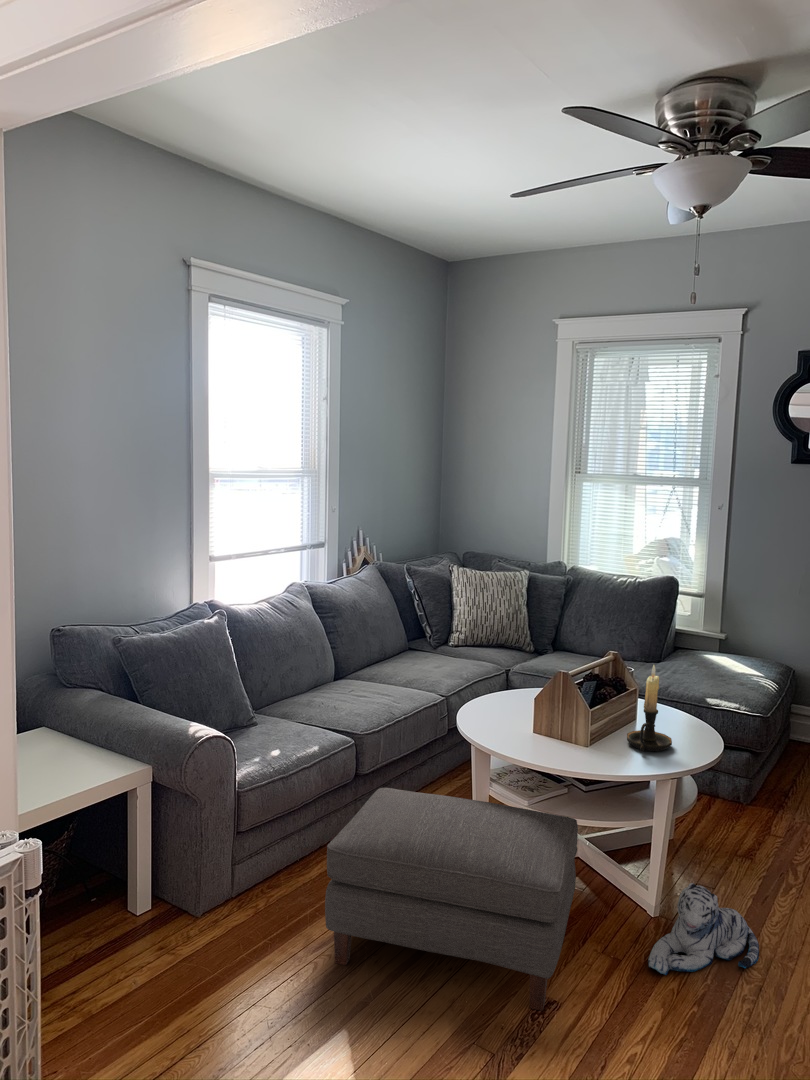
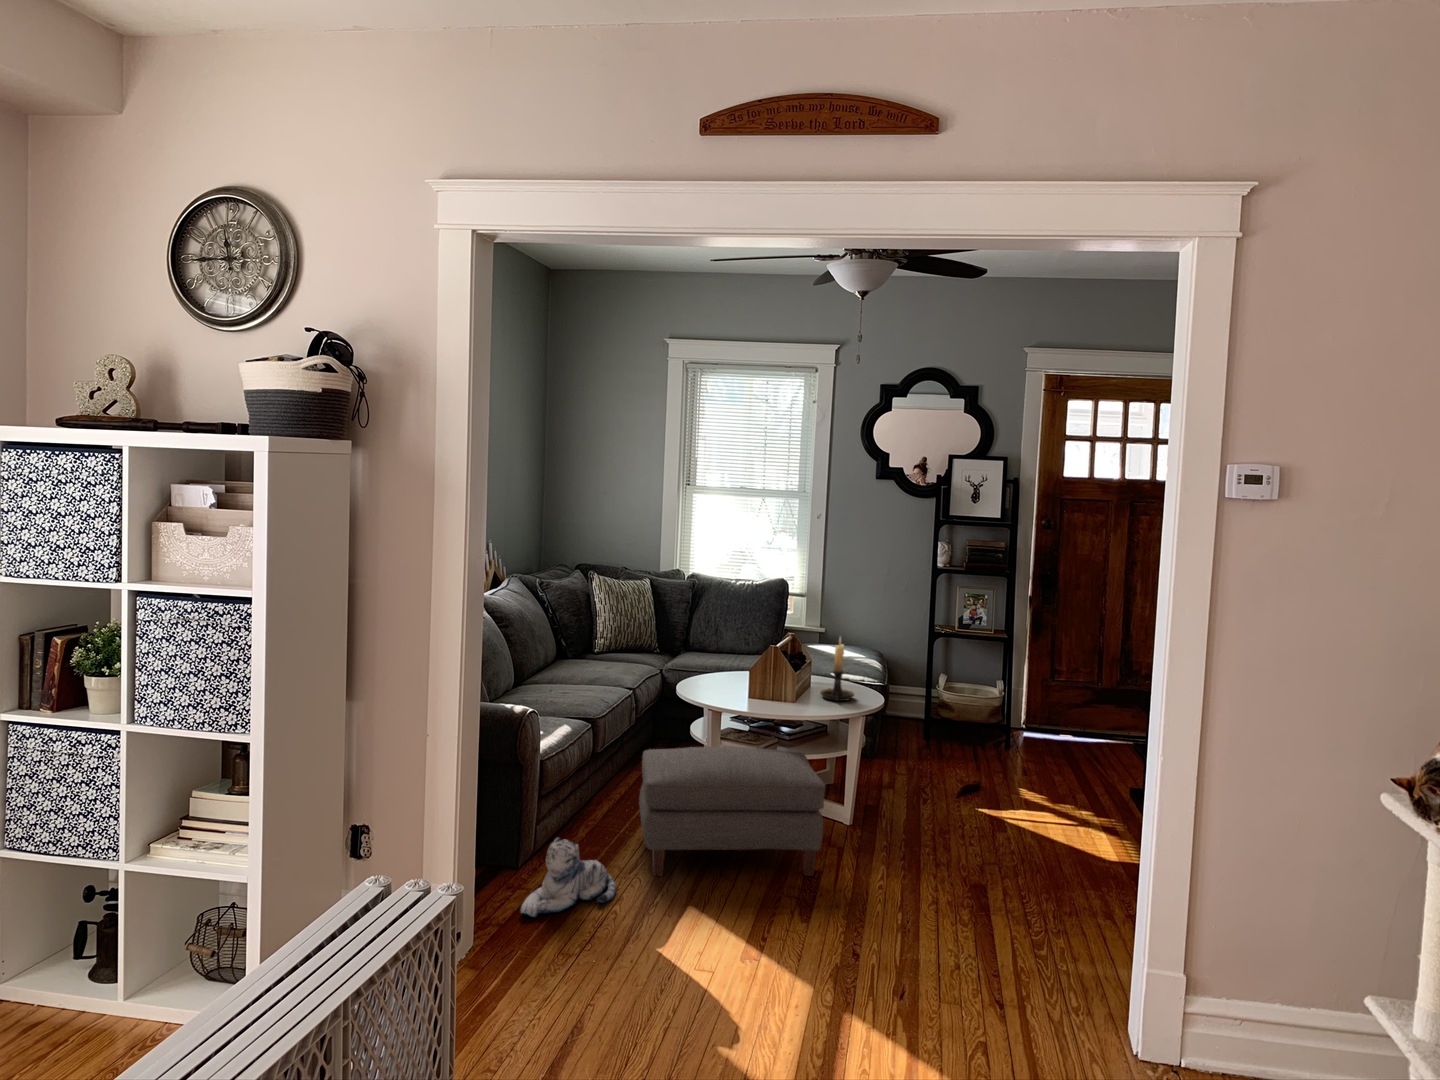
plush toy: present [648,883,759,975] -> present [520,838,616,917]

